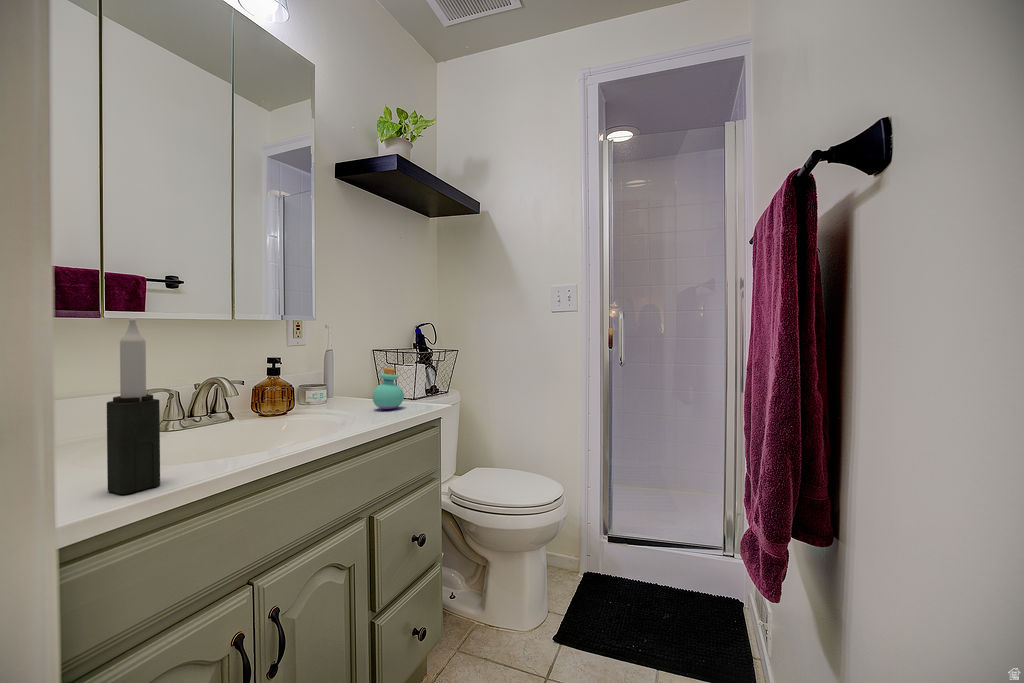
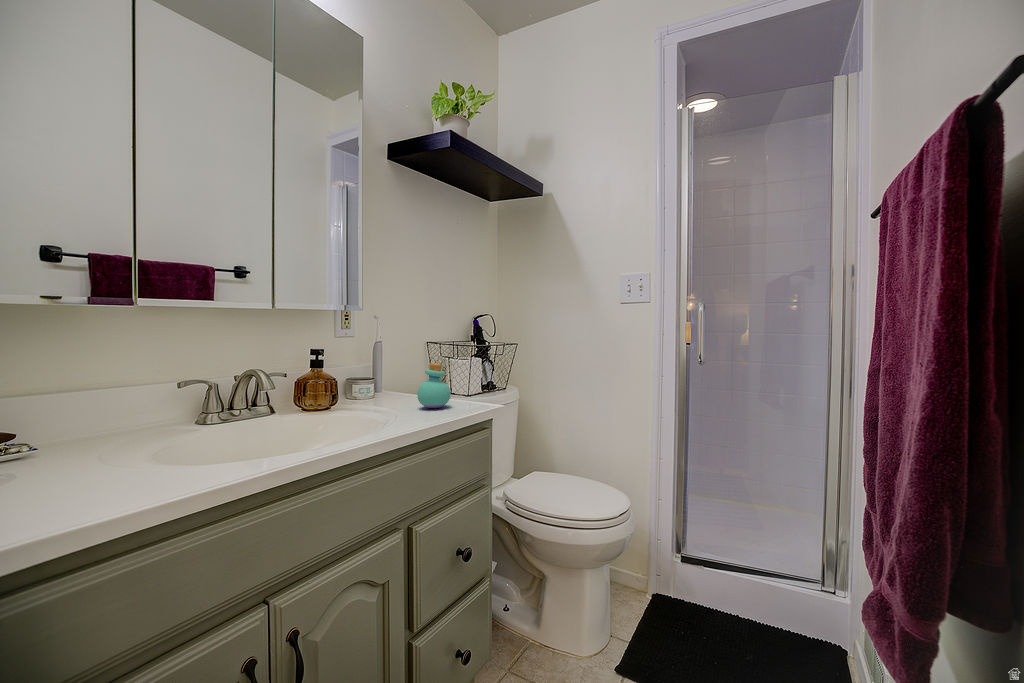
candle: present [107,317,160,494] -> none [102,307,160,504]

